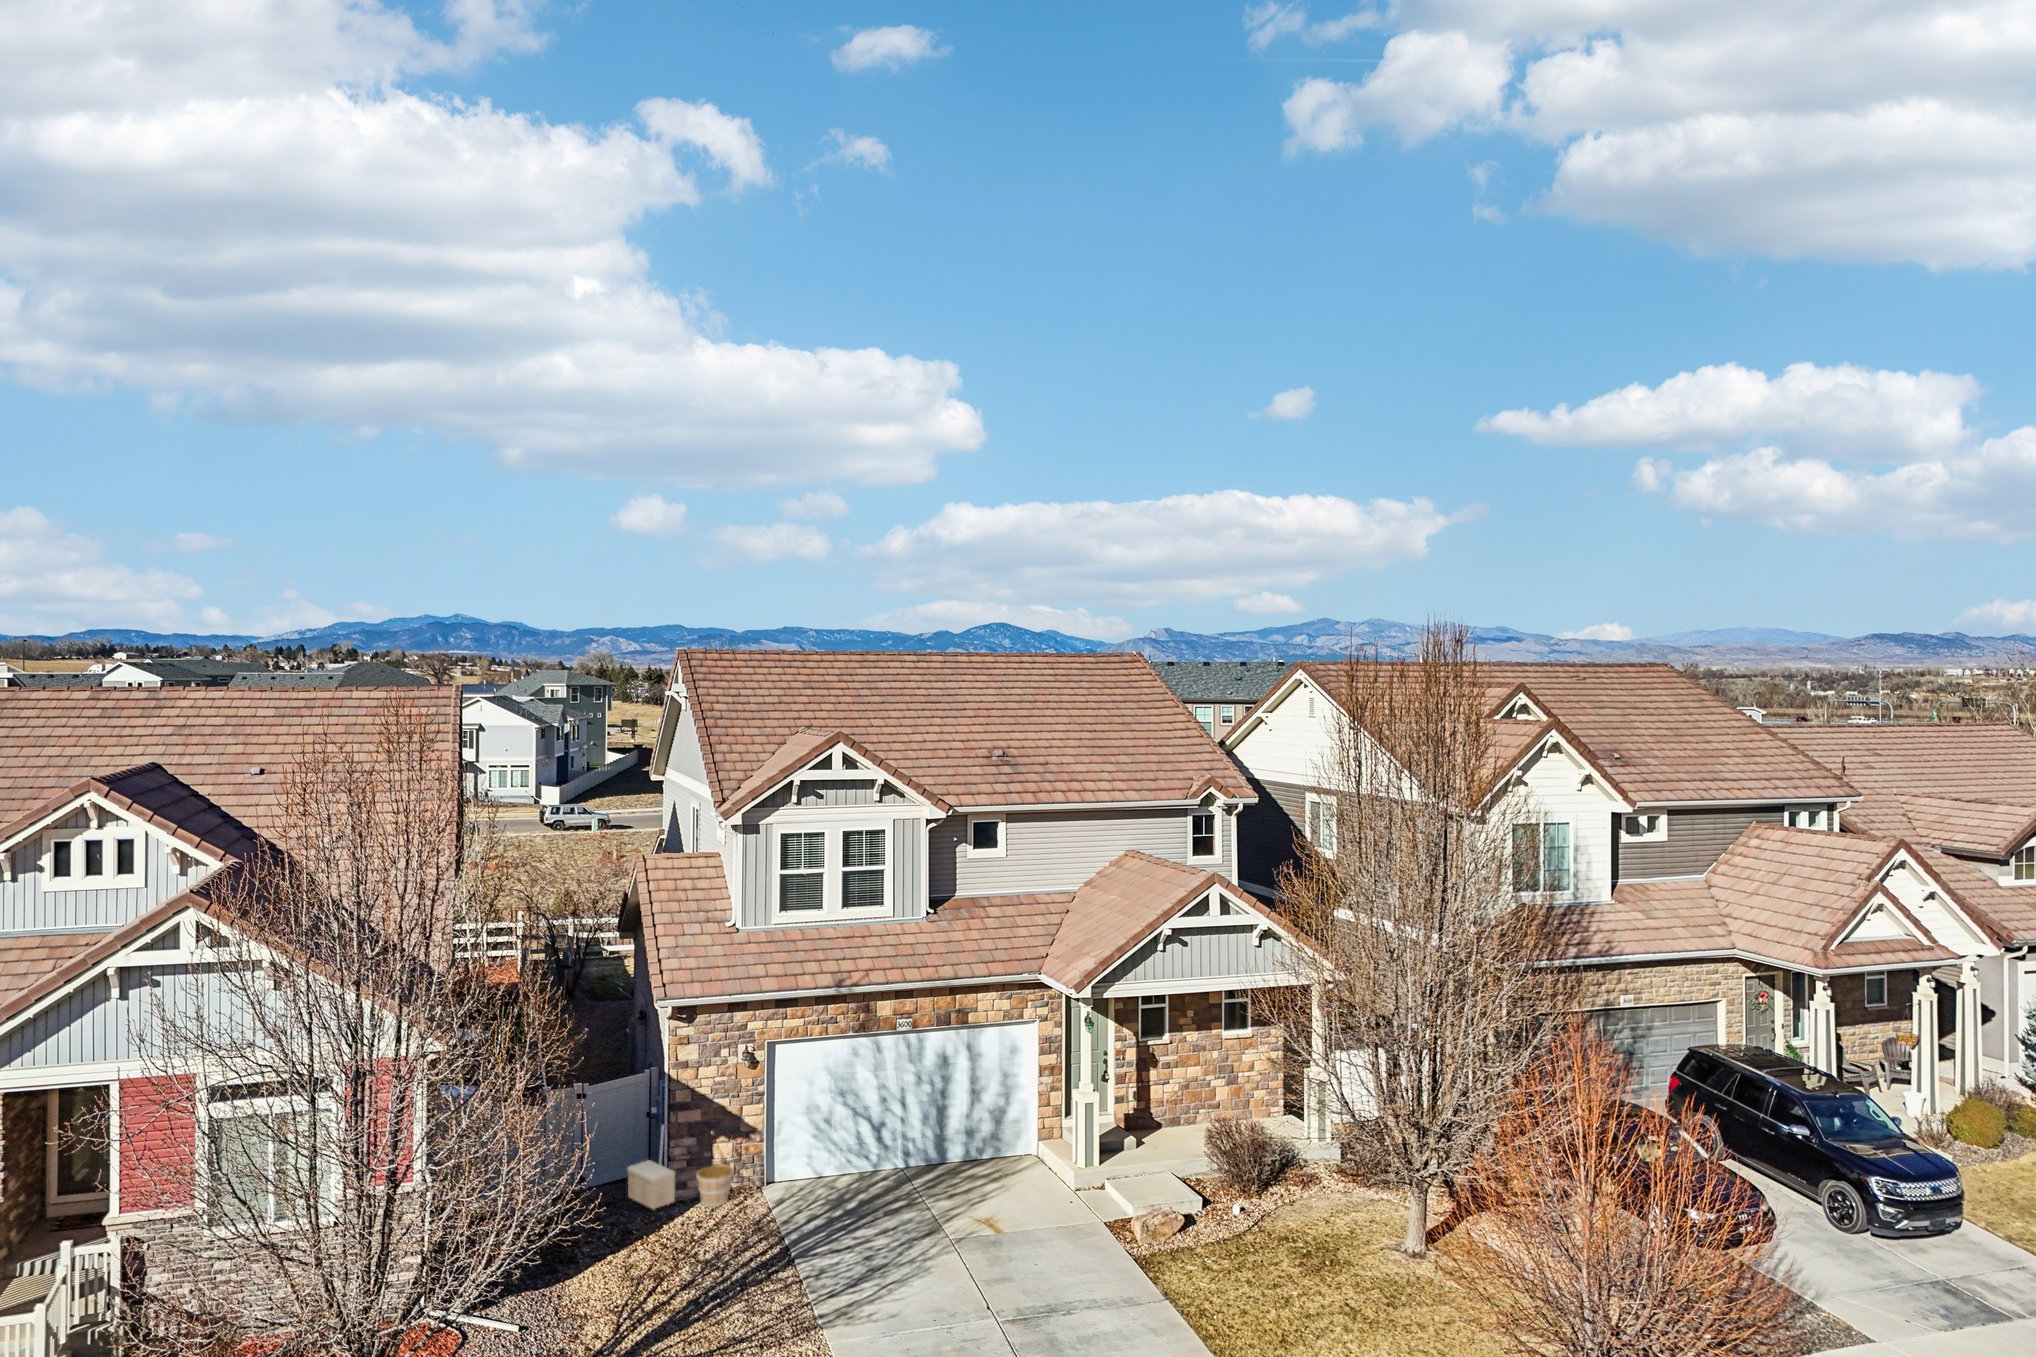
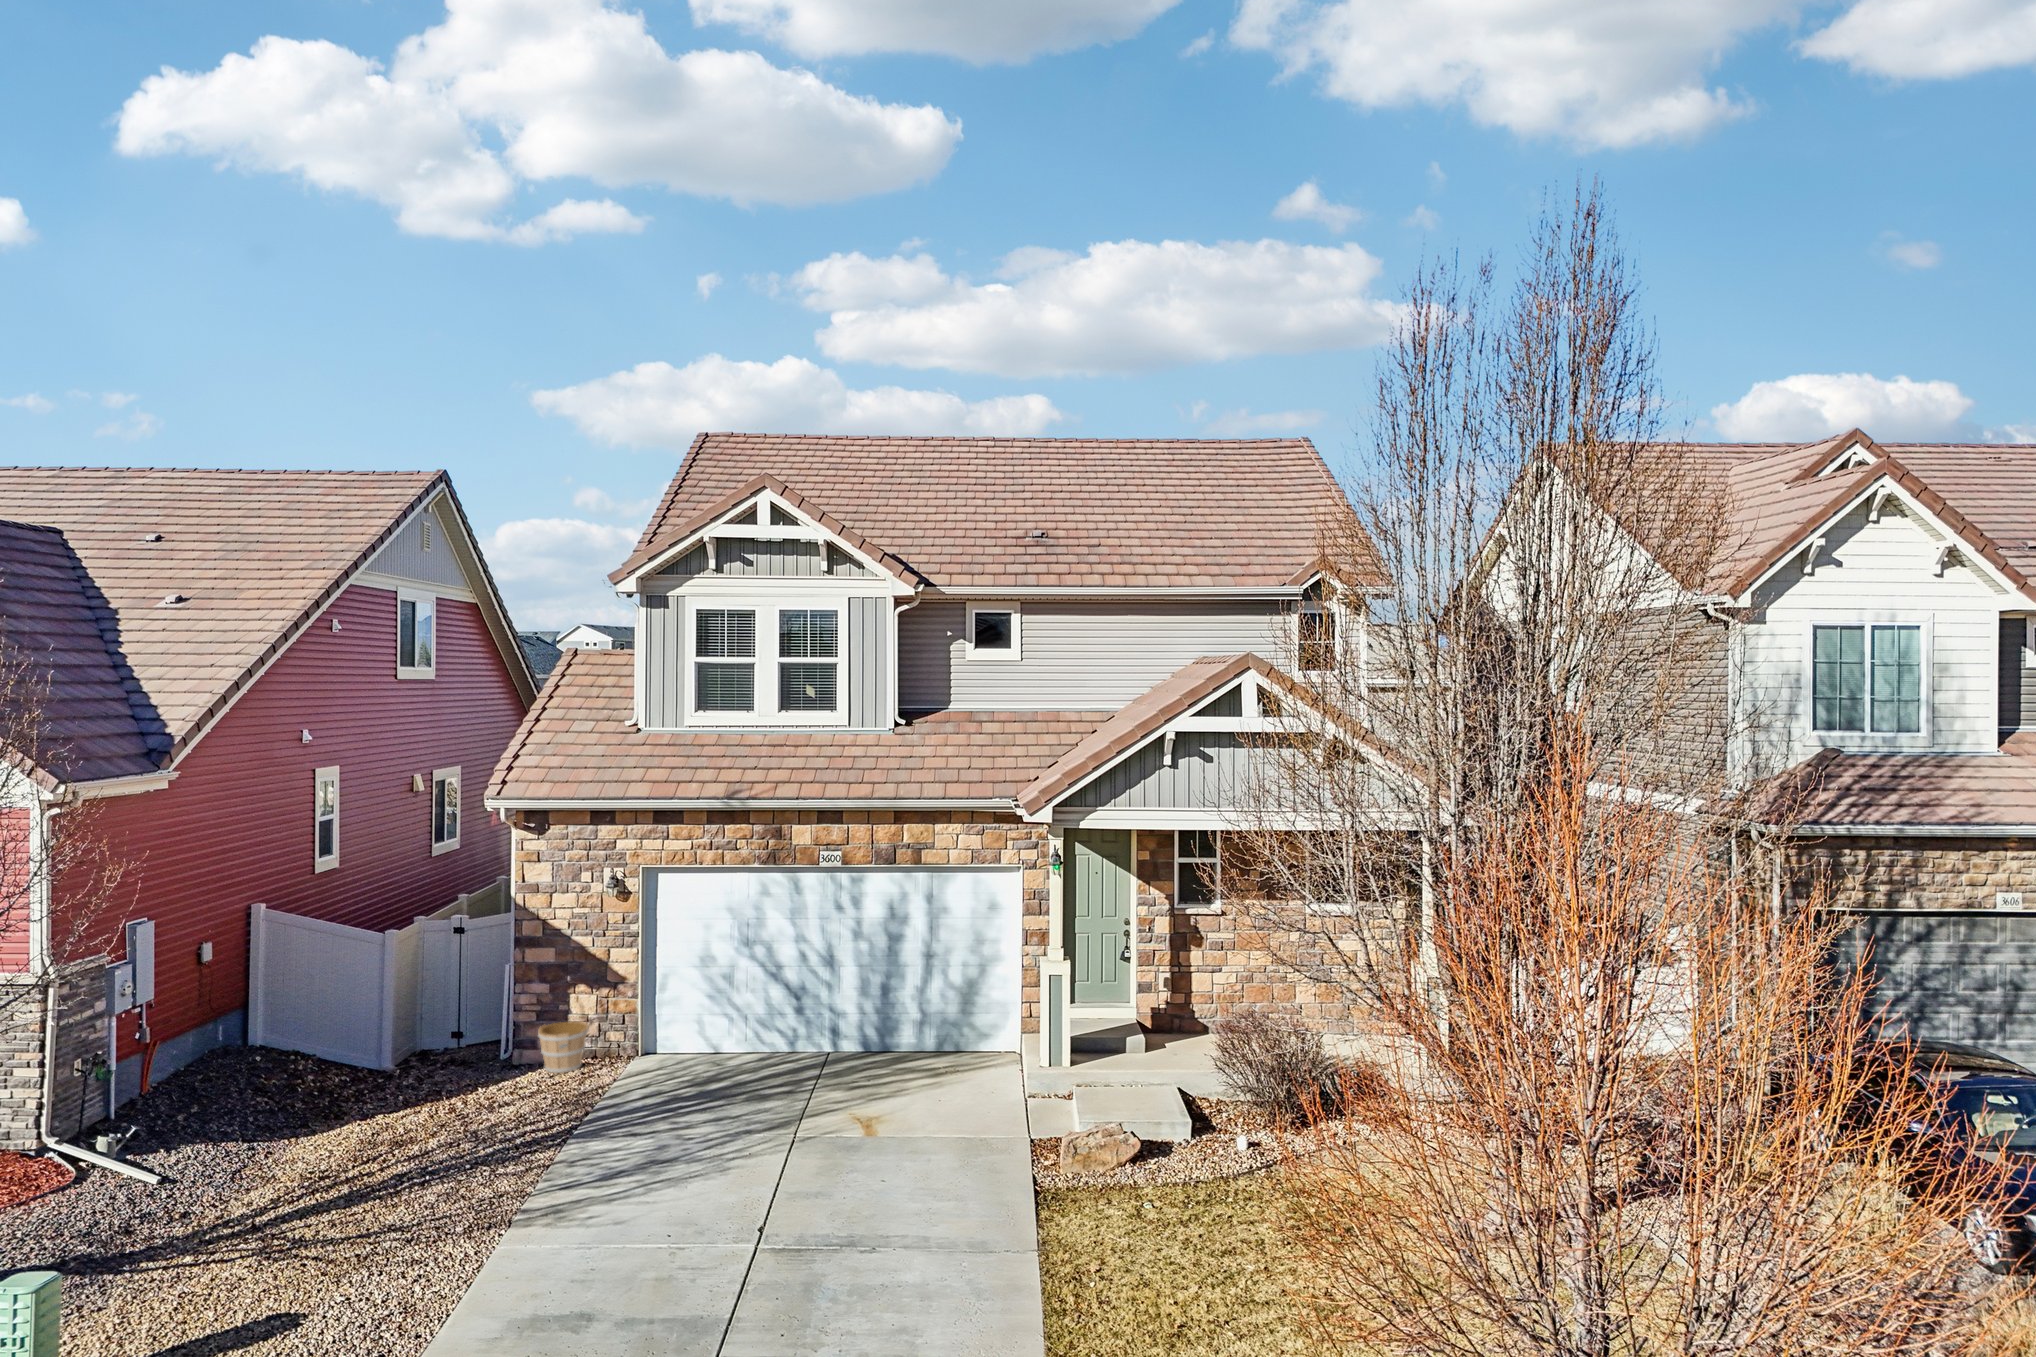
storage bench: present [627,1160,675,1210] -> none [468,1007,514,1070]

